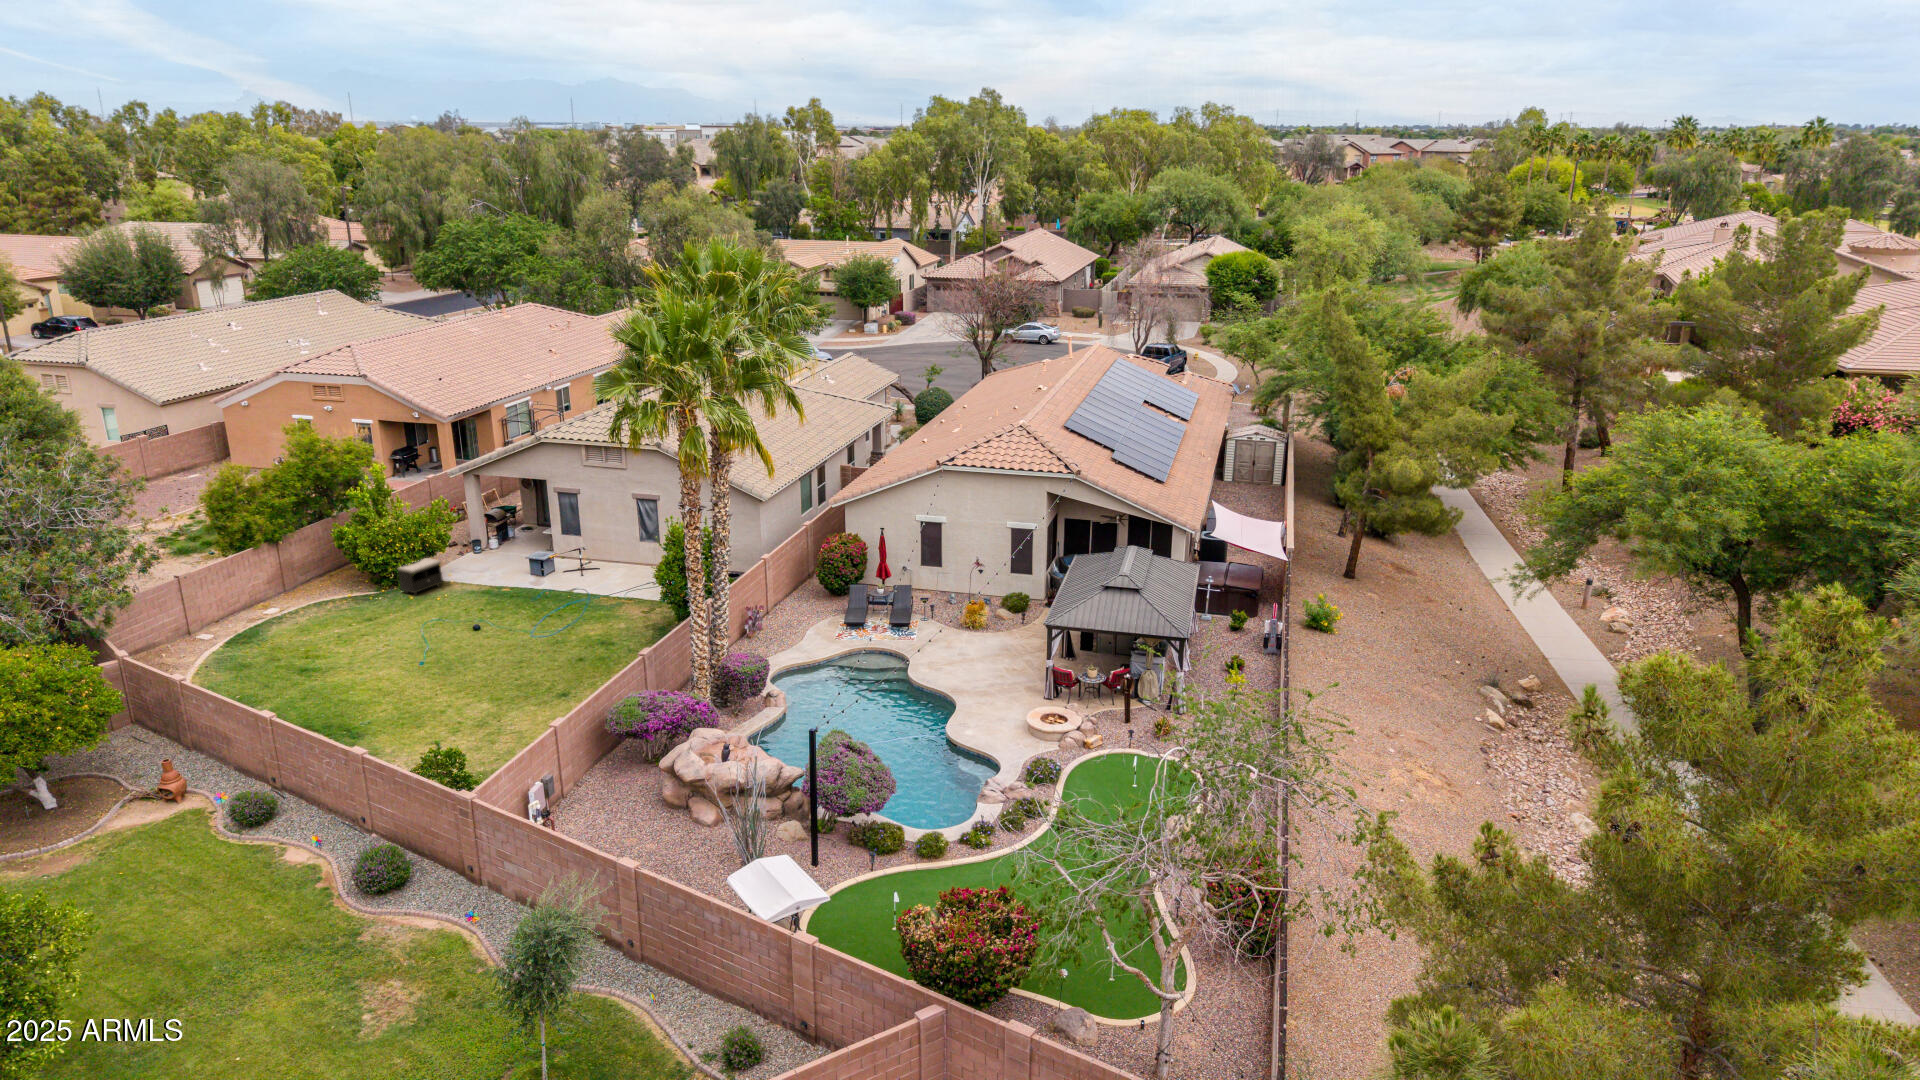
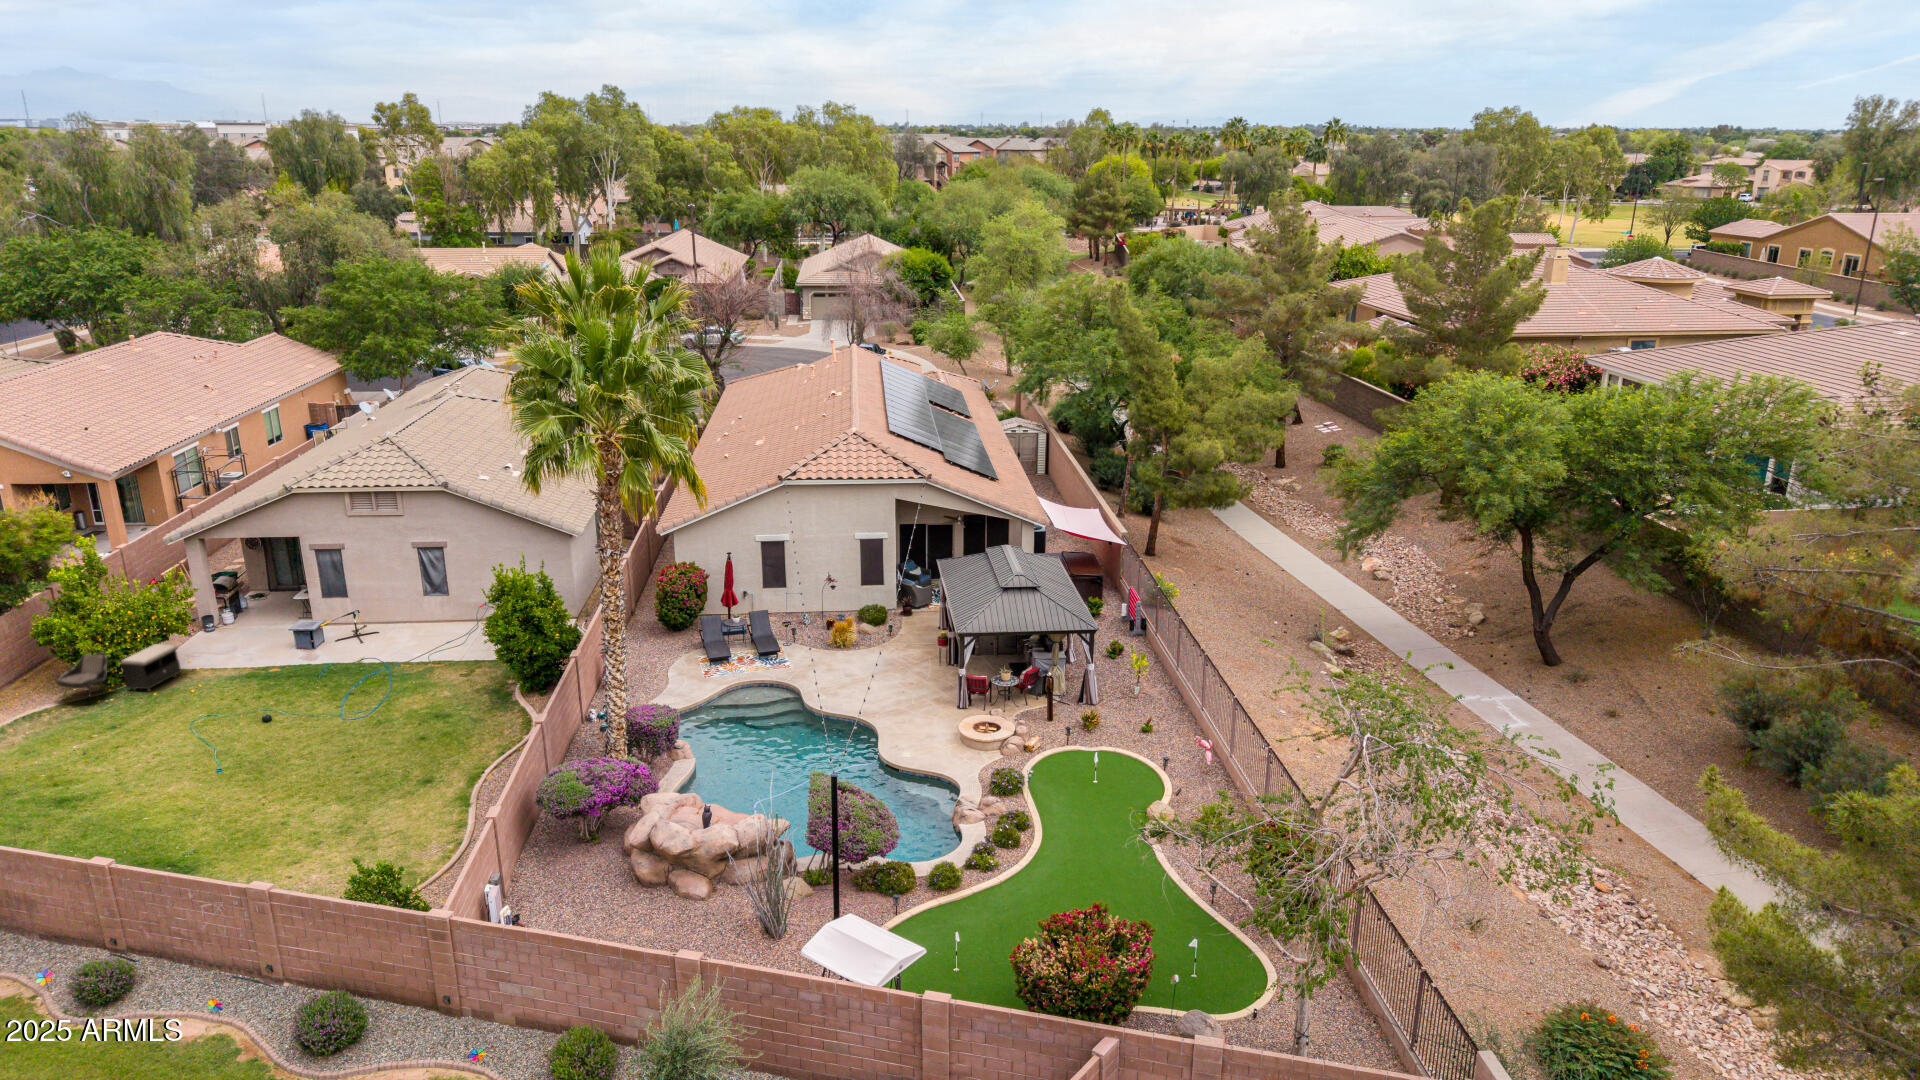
lounge chair: none [352,559,394,599] -> present [56,652,107,698]

